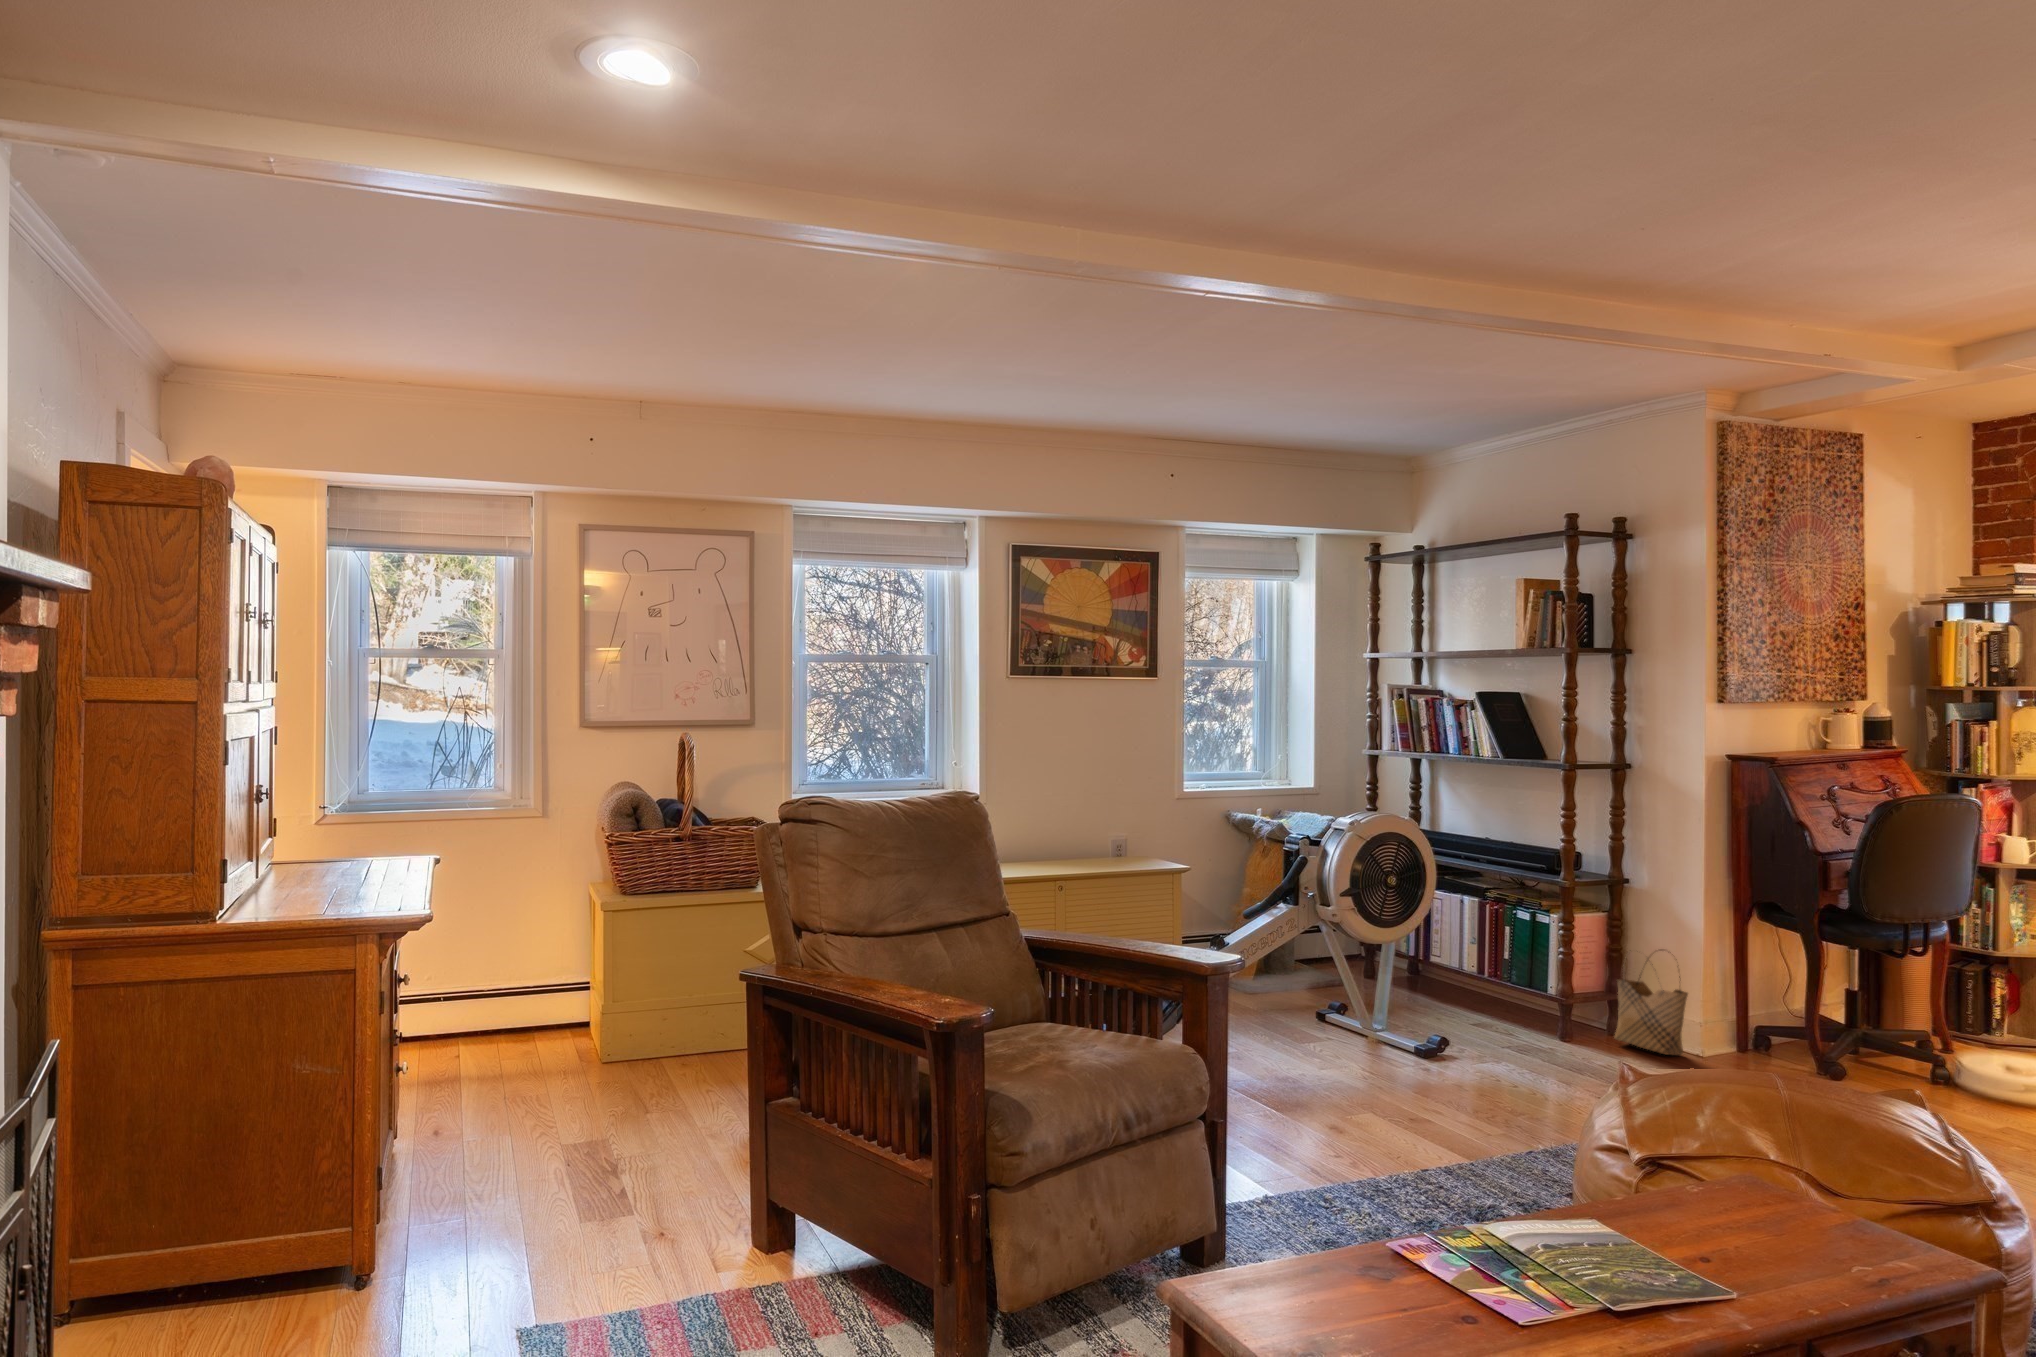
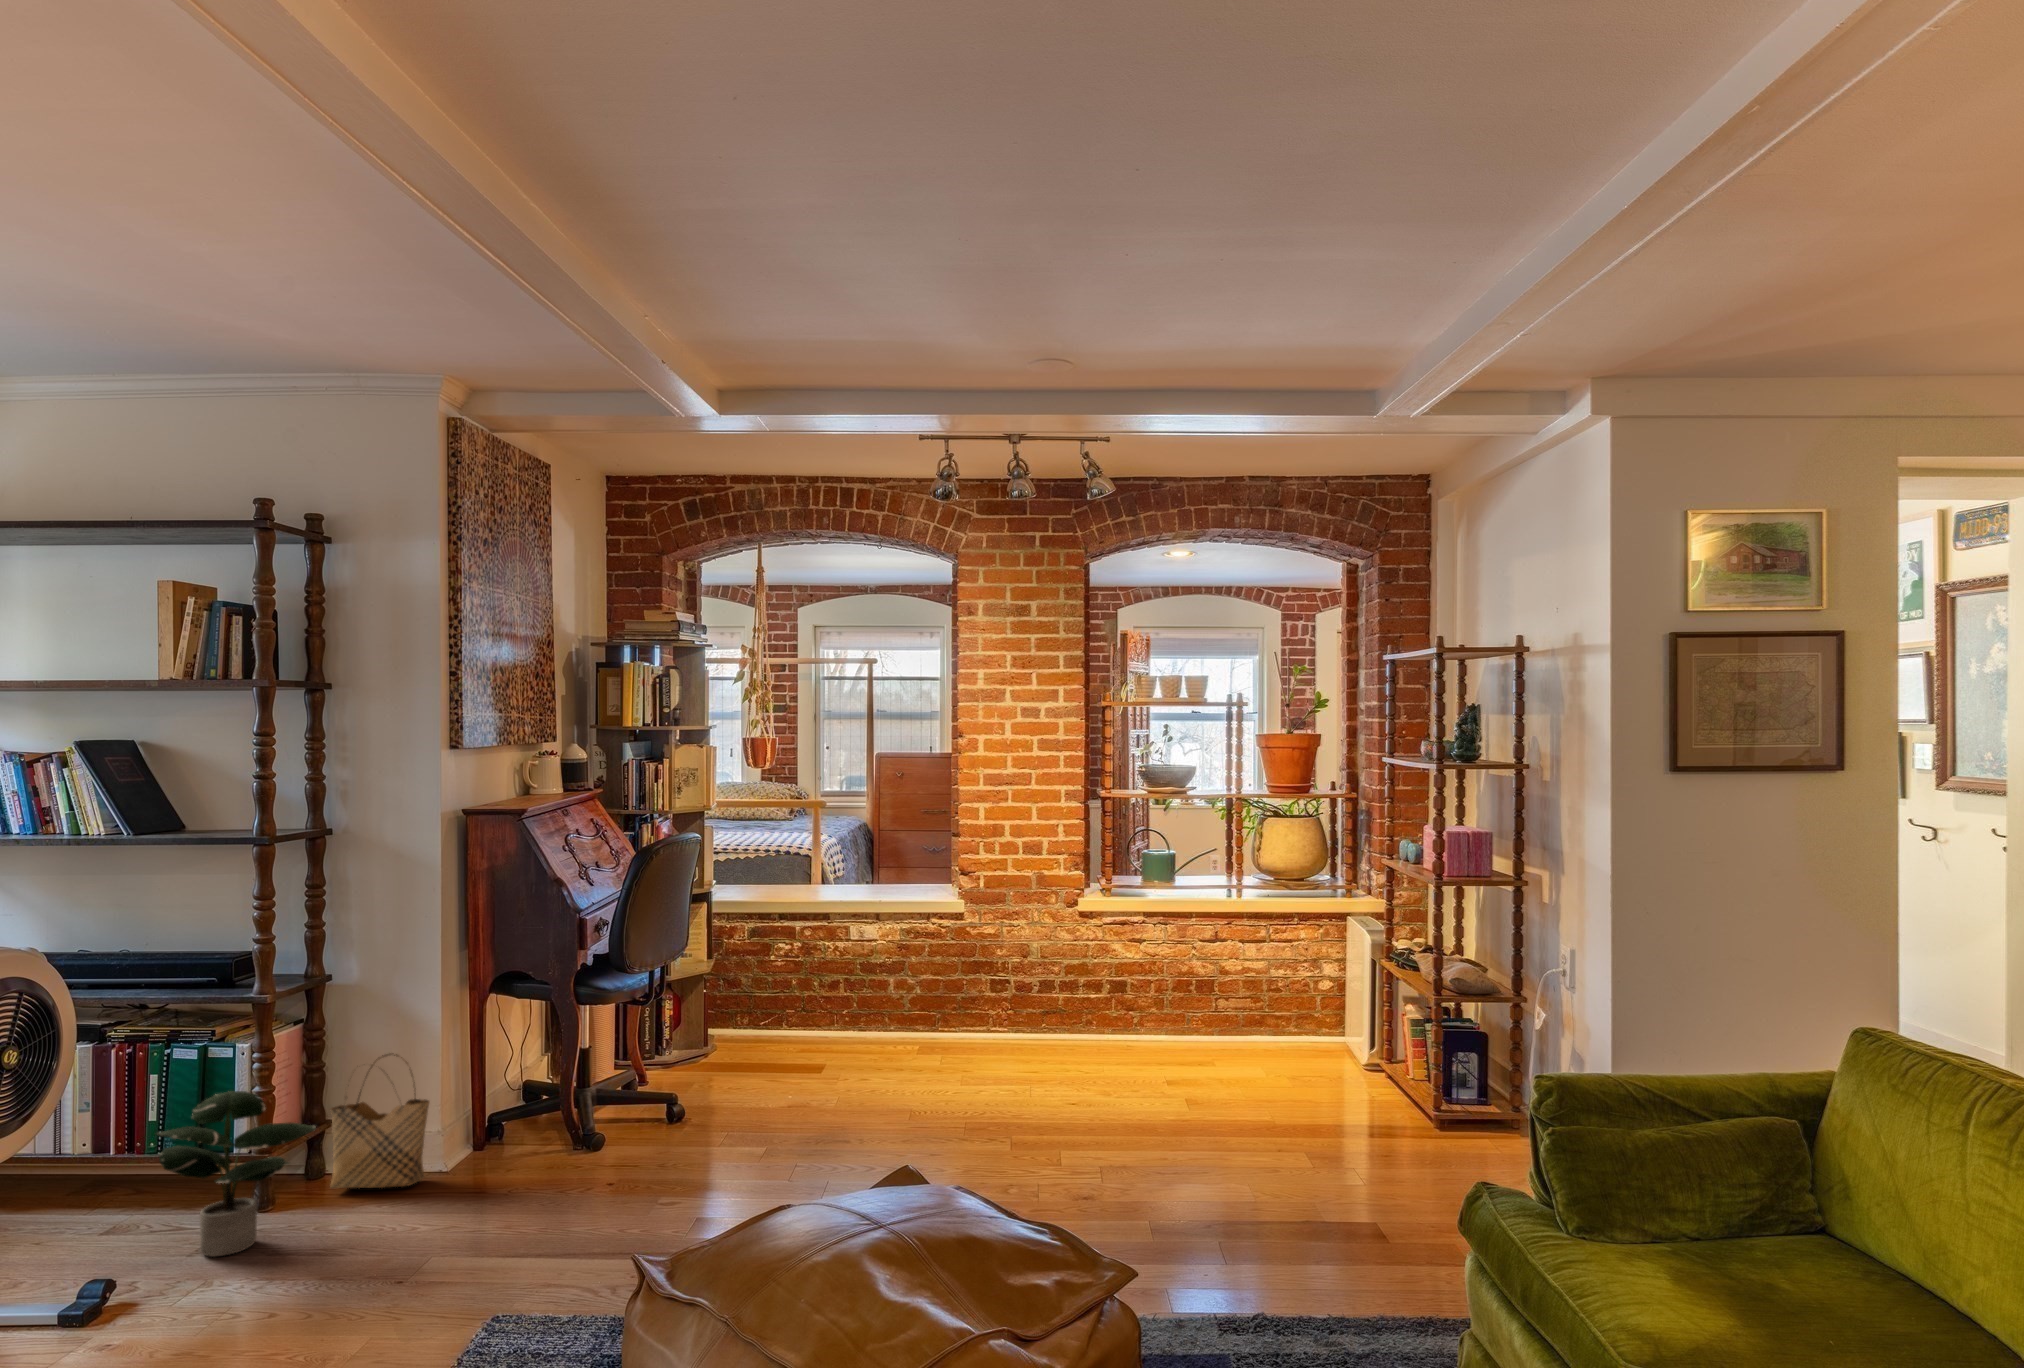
potted plant: none [1480,944,1583,1053] -> present [157,1091,316,1257]

